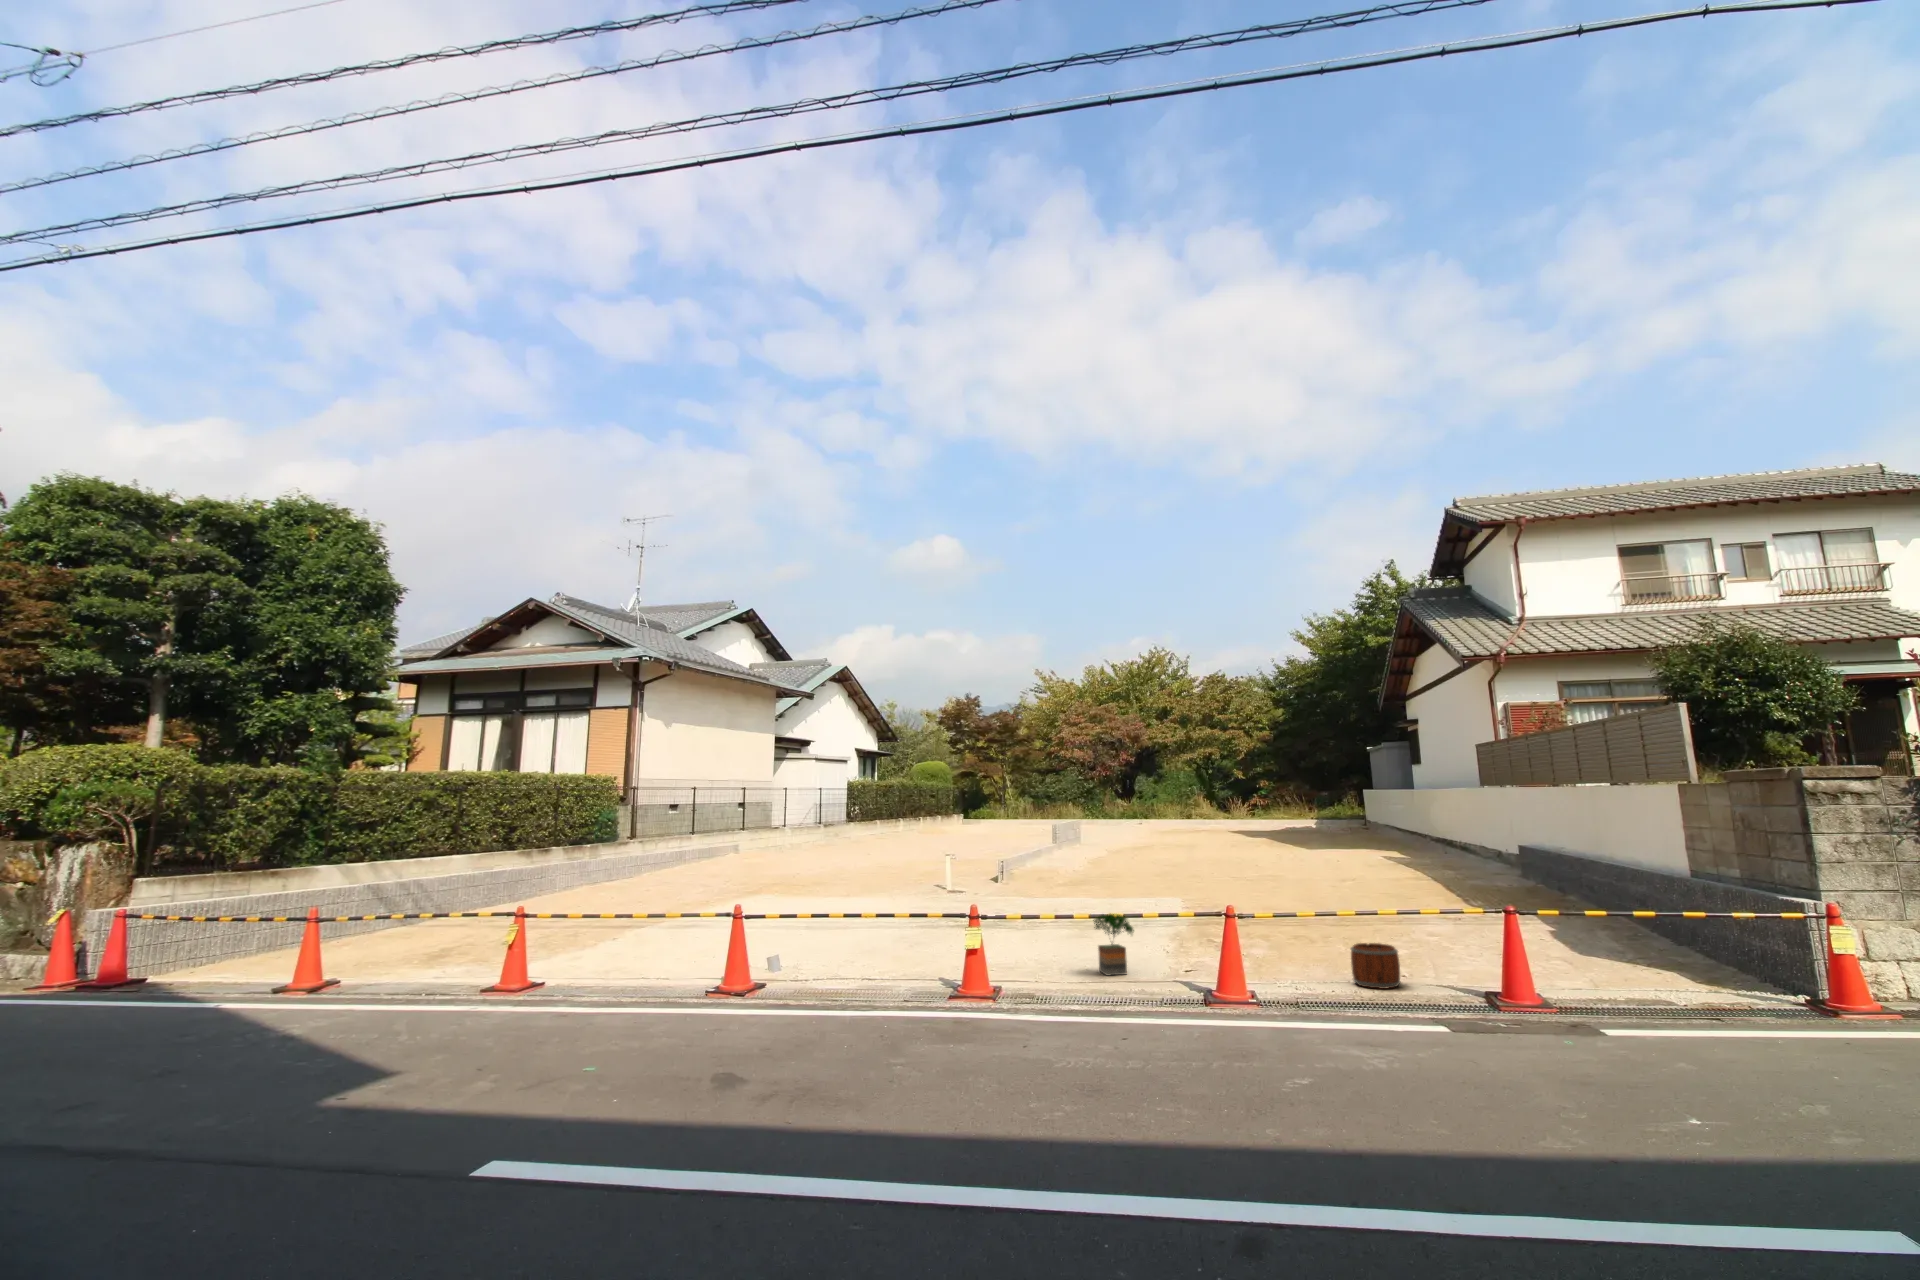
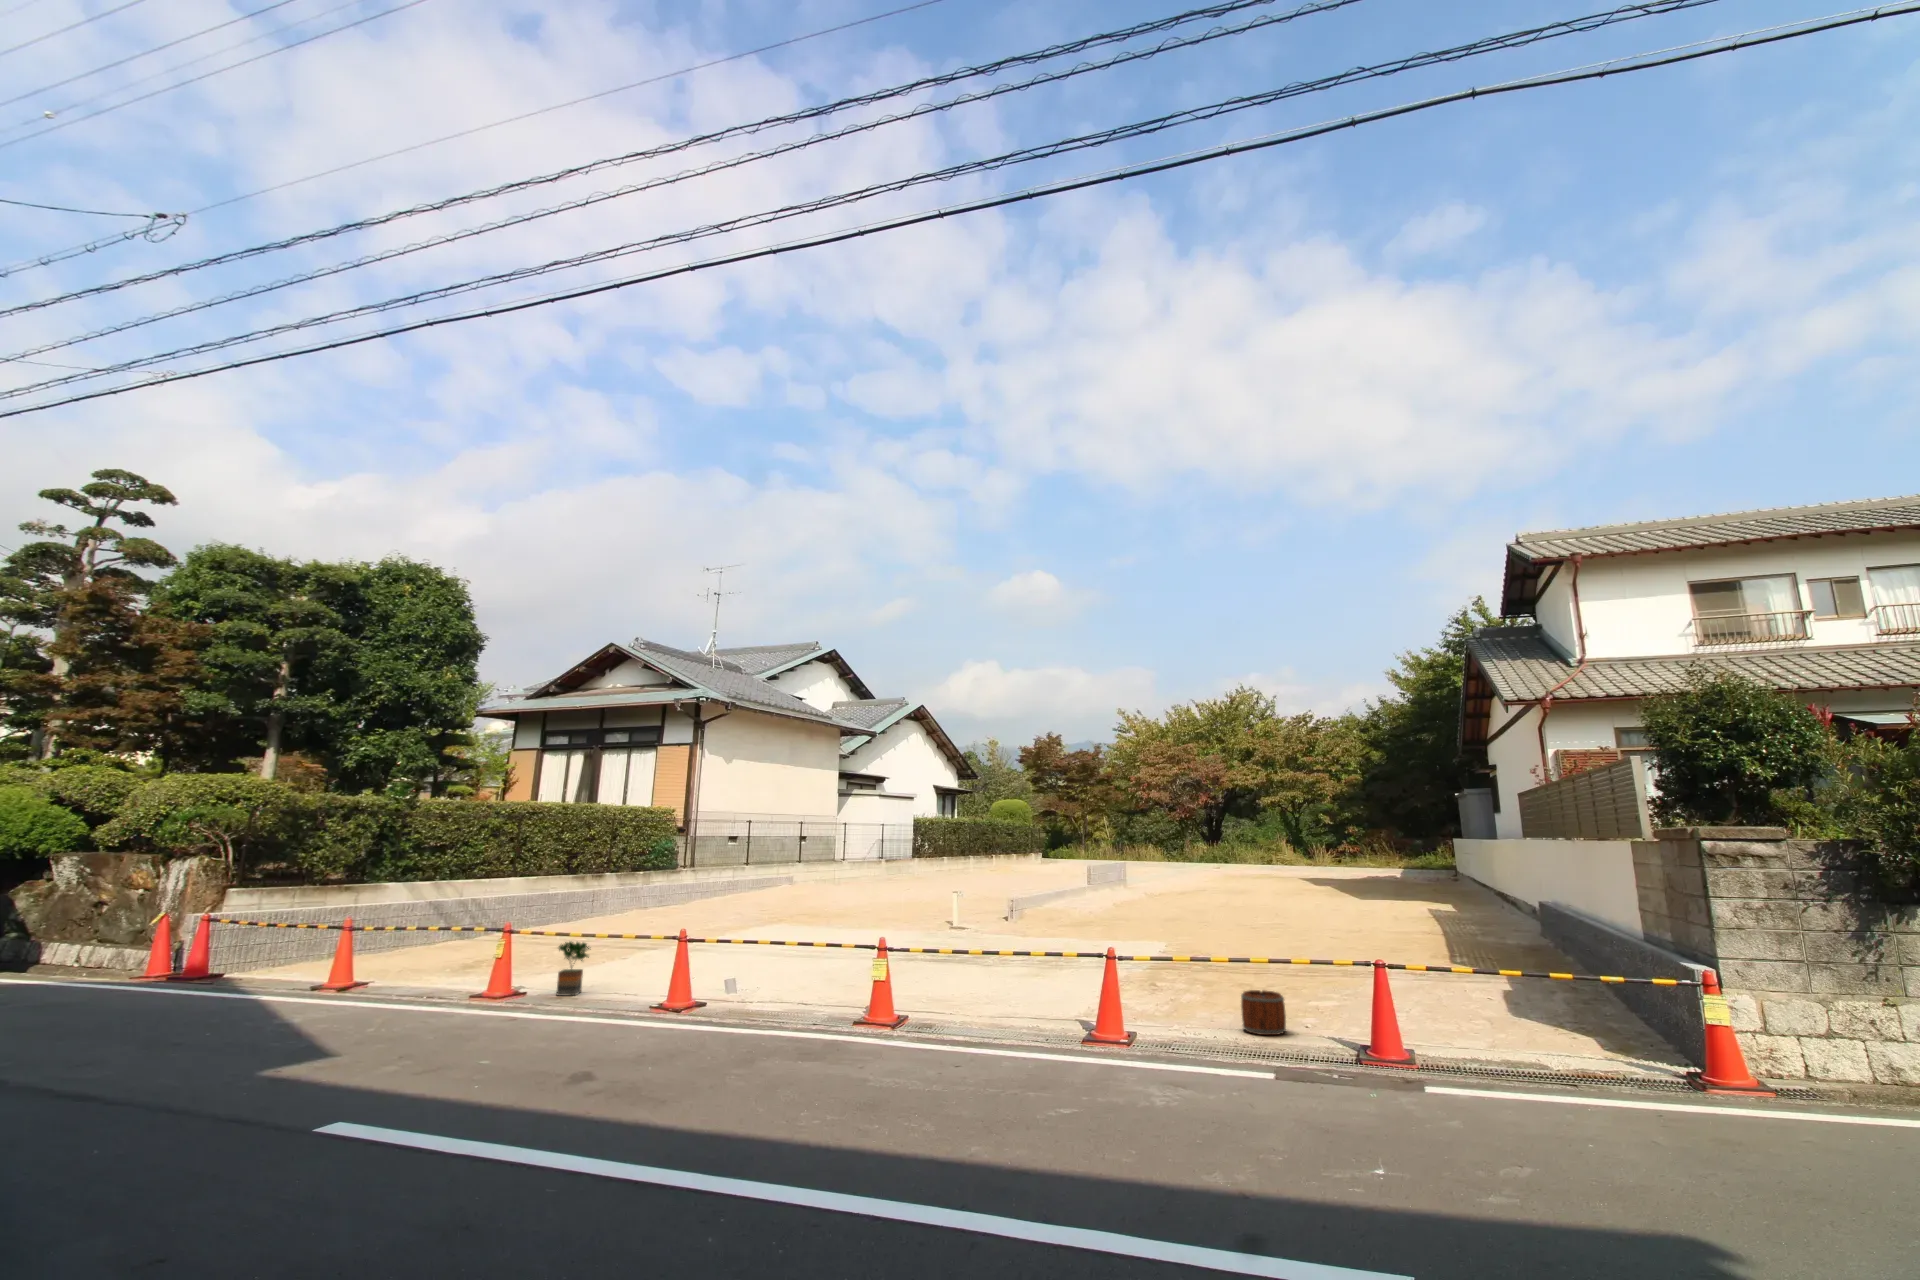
potted tree: present [1093,914,1134,975] -> present [557,942,589,996]

